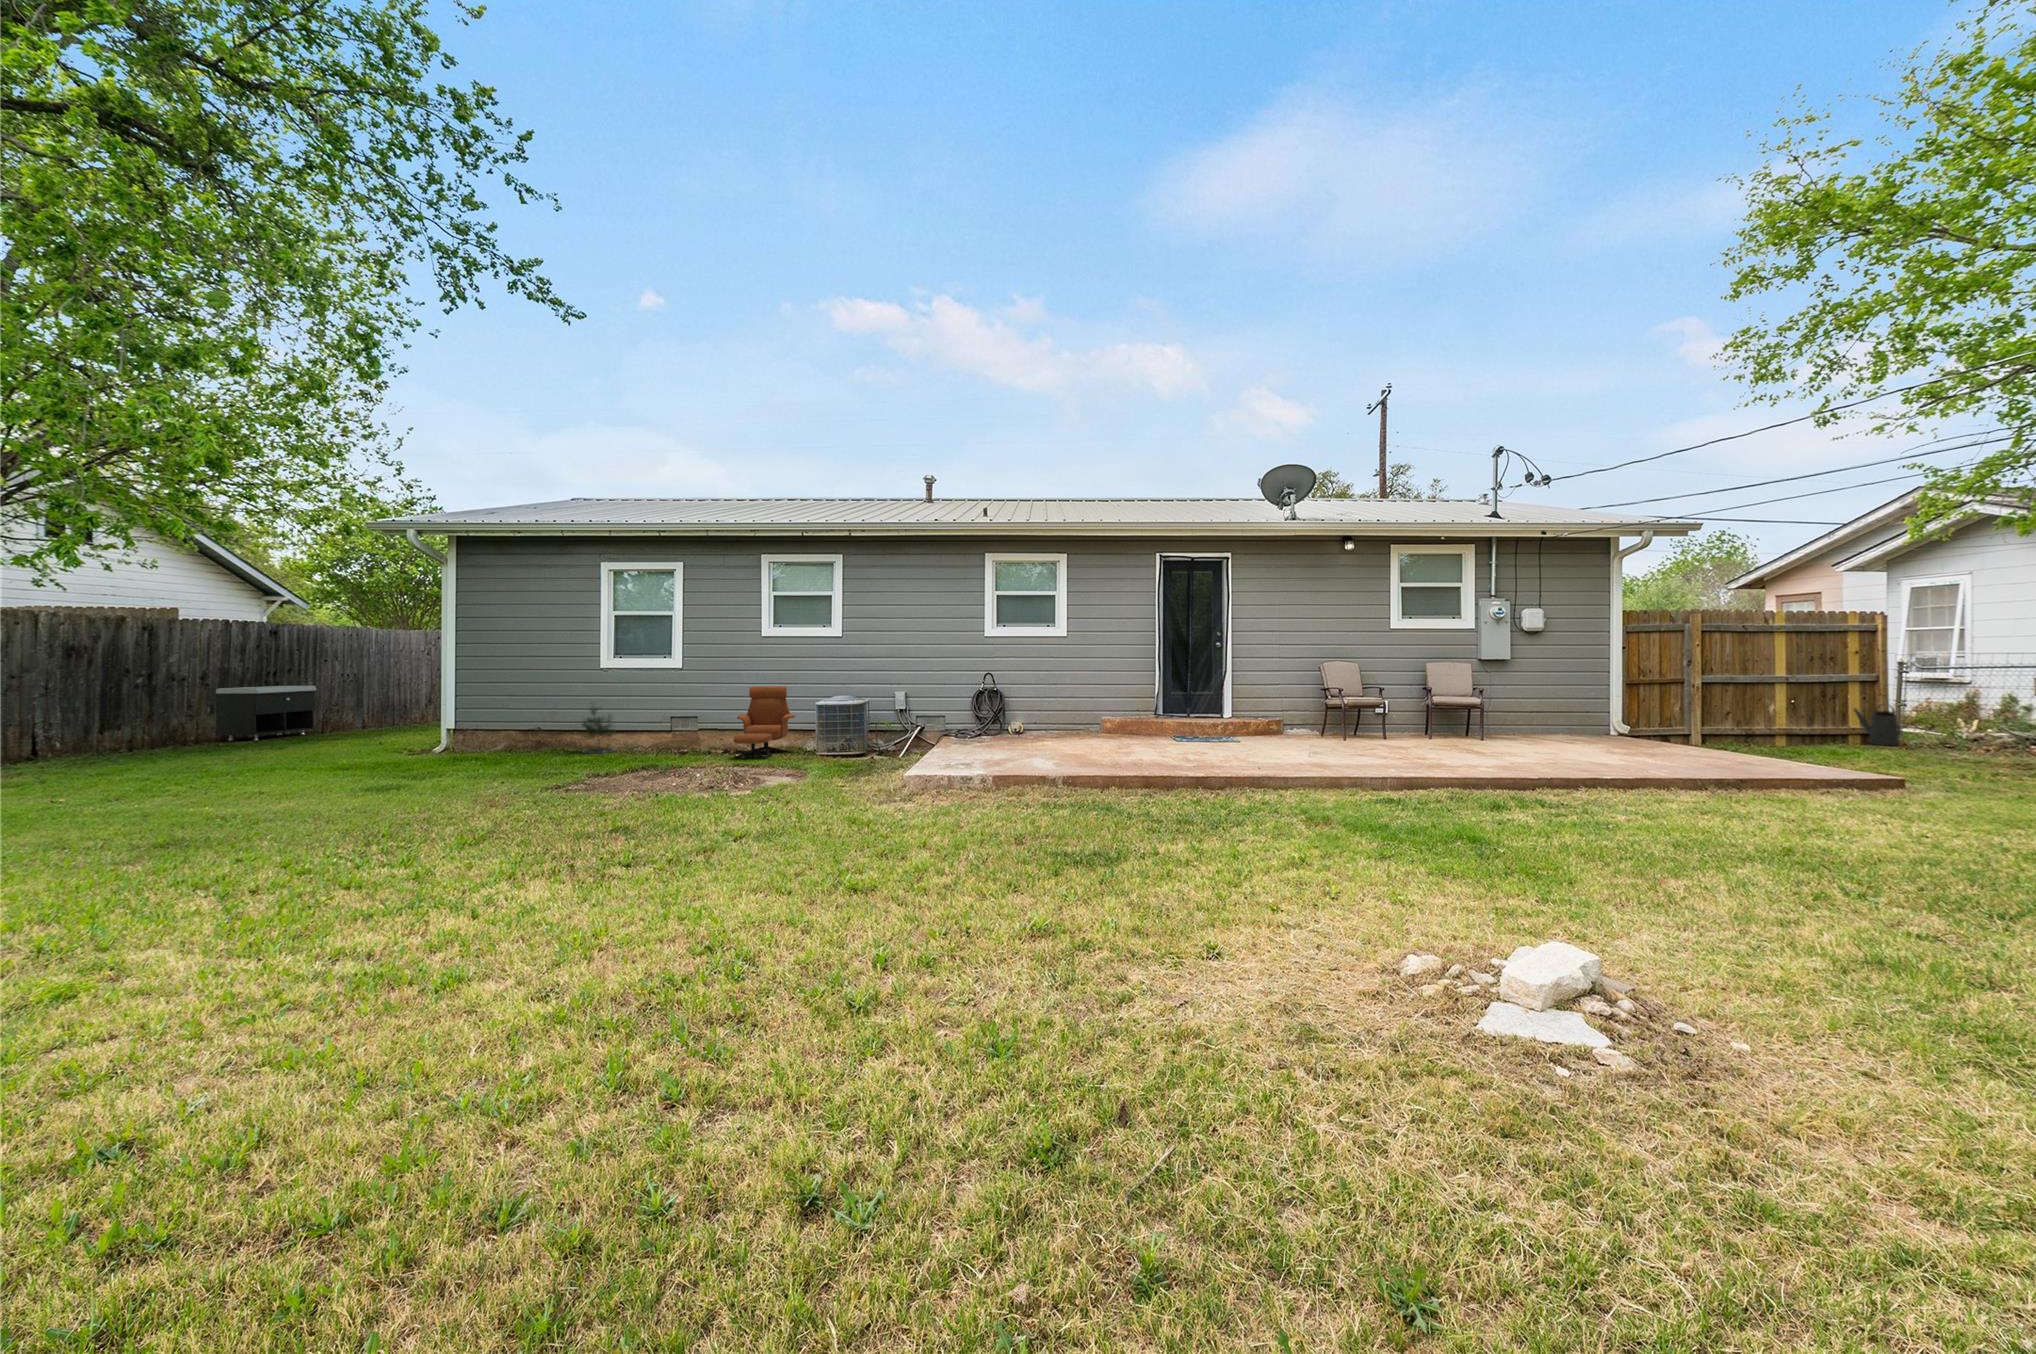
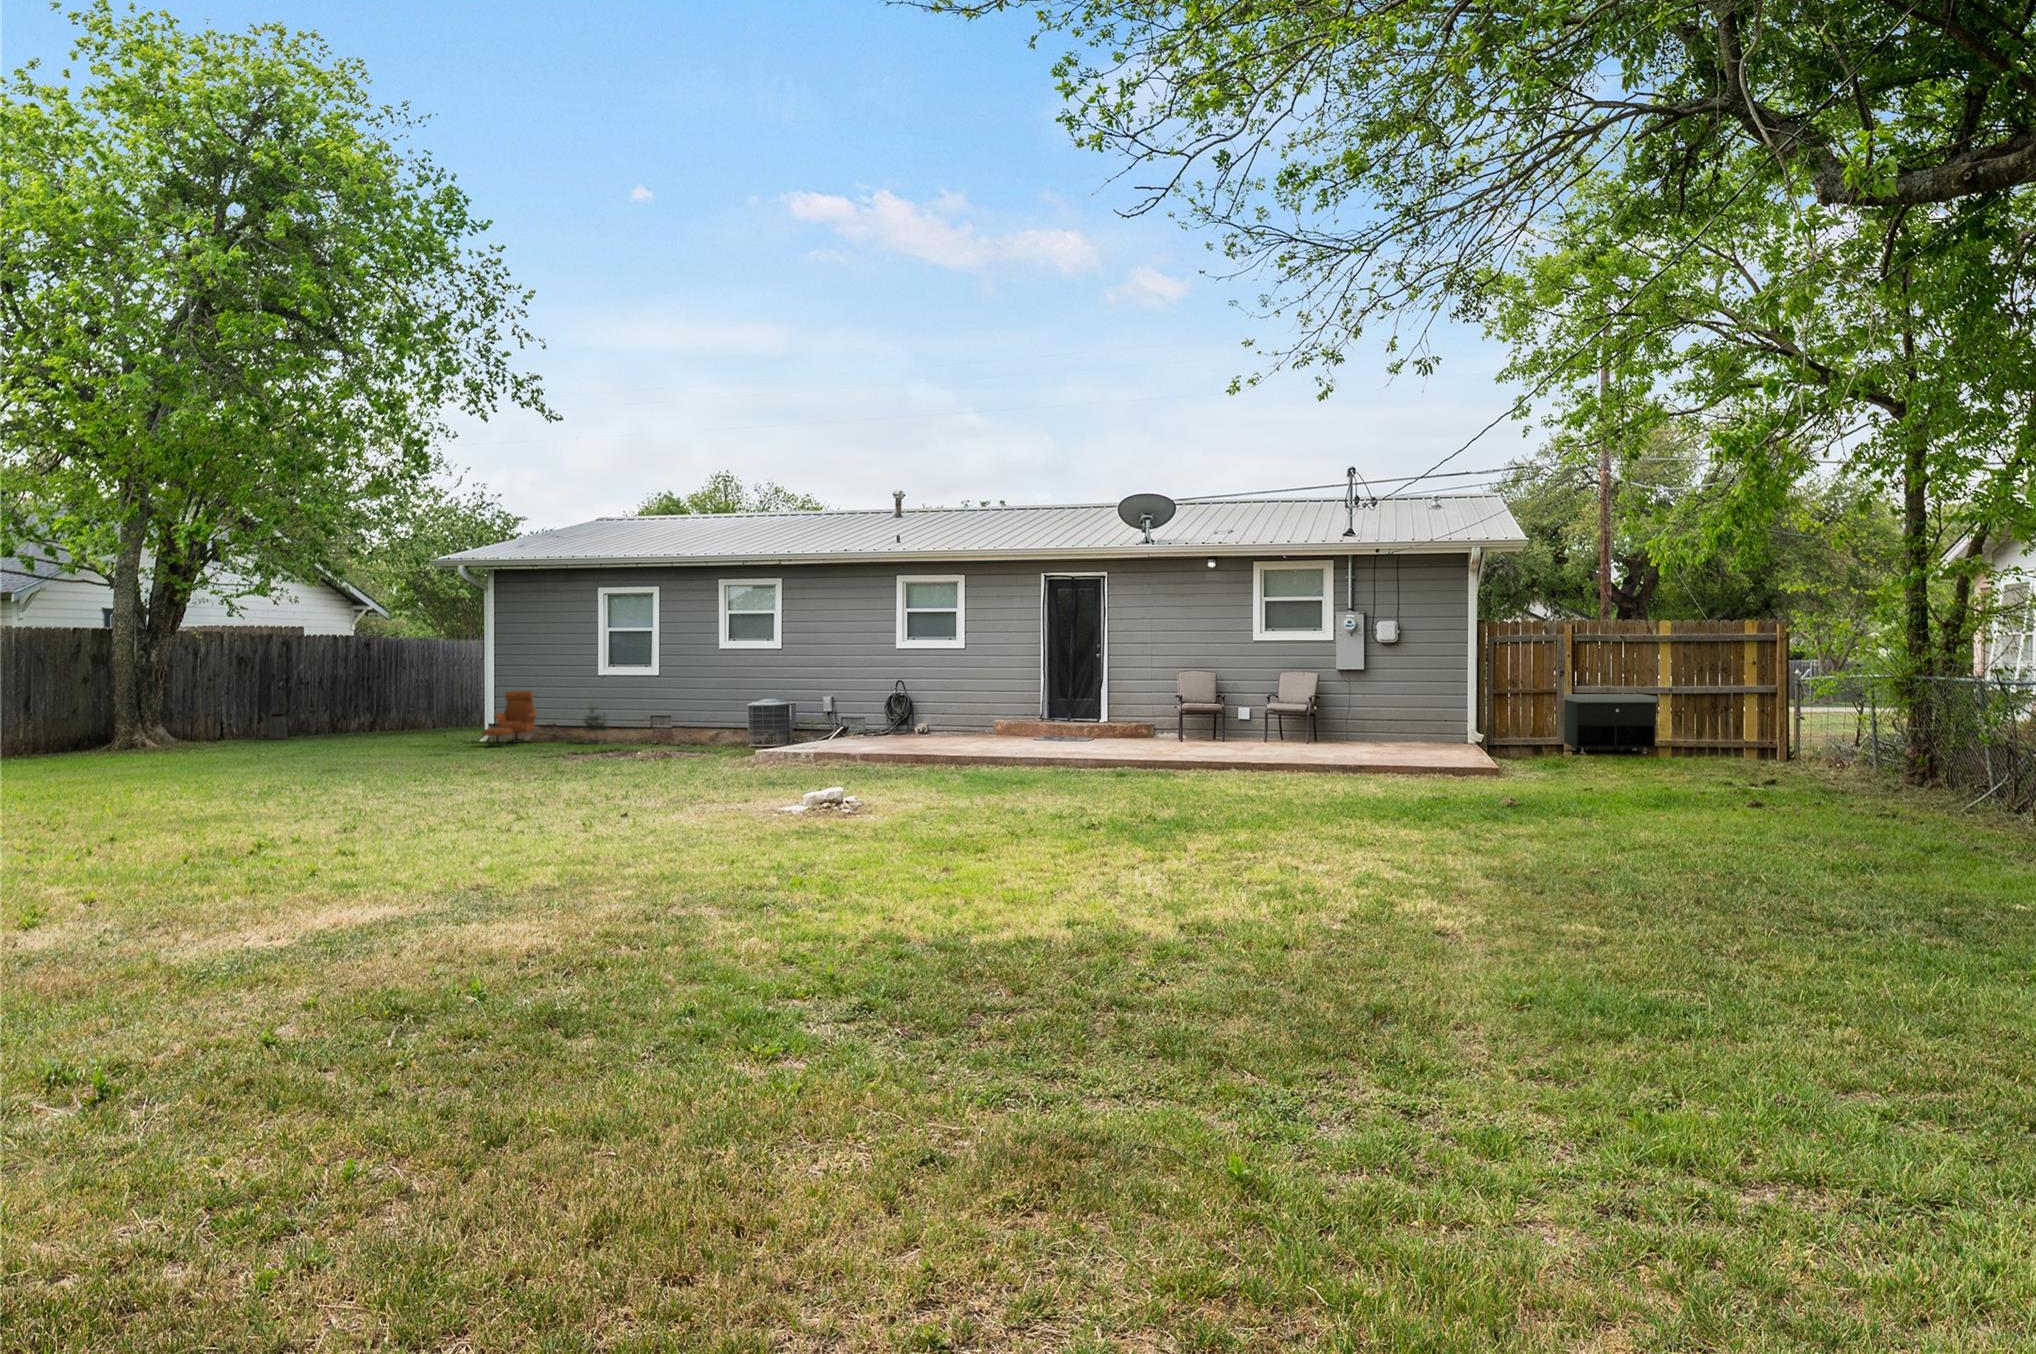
storage bench: present [216,686,316,740] -> present [1564,694,1657,754]
lounge chair: present [733,686,795,760] -> present [482,691,538,747]
watering can: present [1853,705,1901,746] -> present [260,708,288,740]

